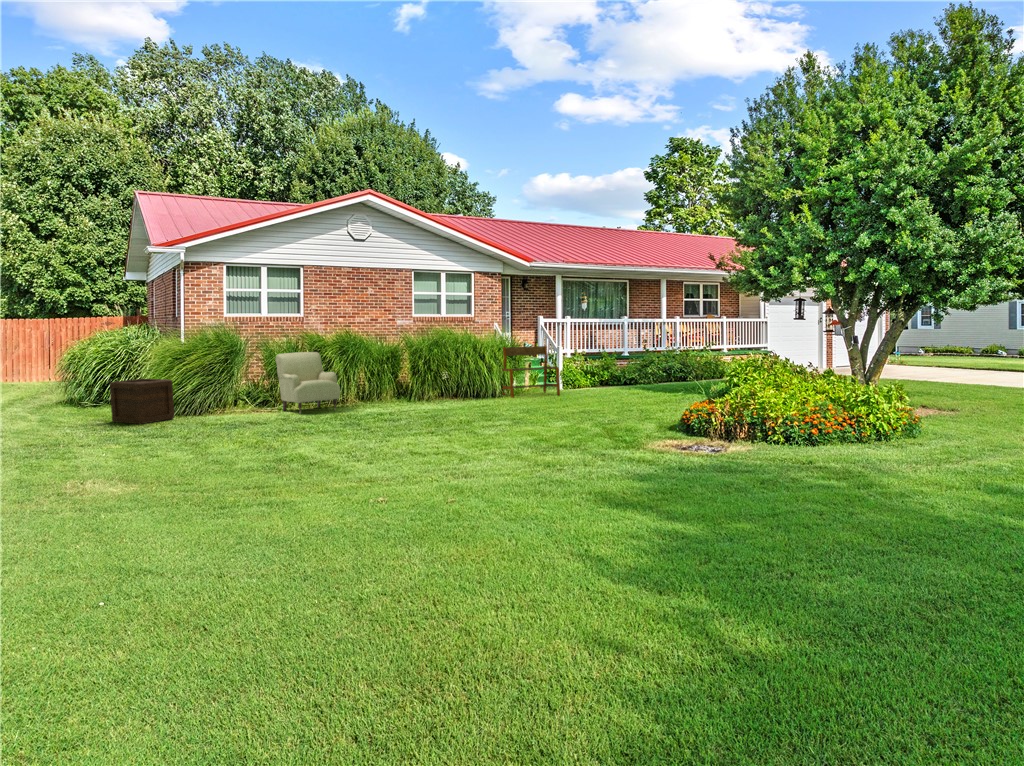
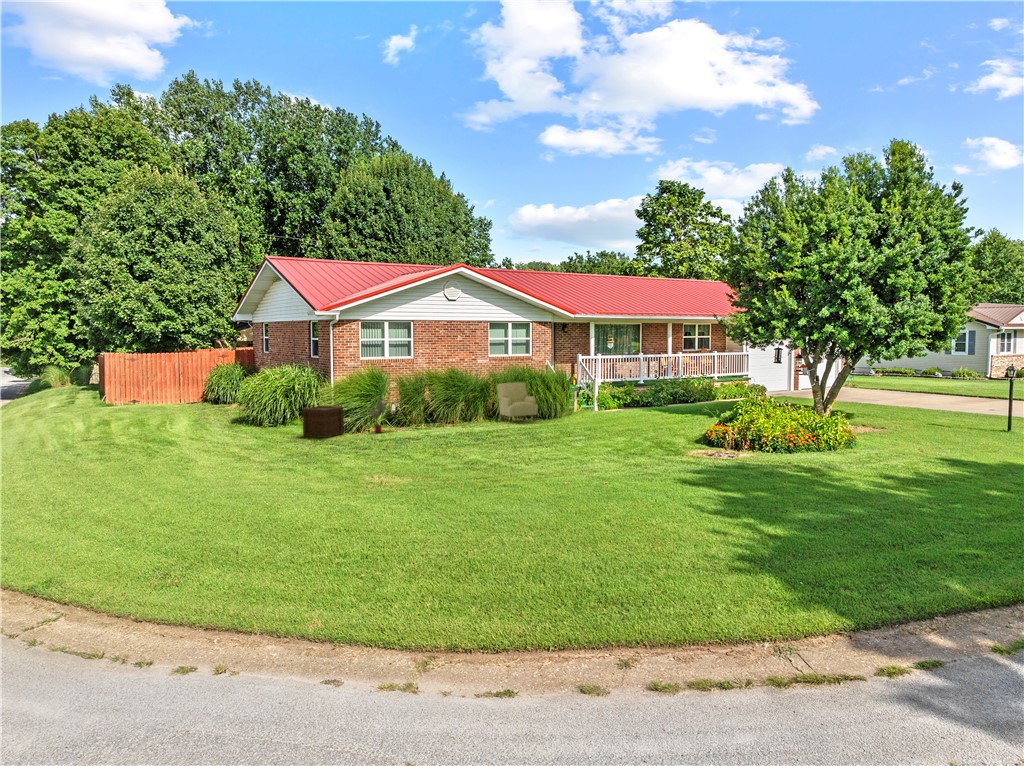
bench: present [502,346,560,398] -> none [559,379,603,418]
chair: present [276,352,340,414] -> present [497,382,538,423]
potted tree: none [205,365,244,417] -> present [366,396,389,432]

